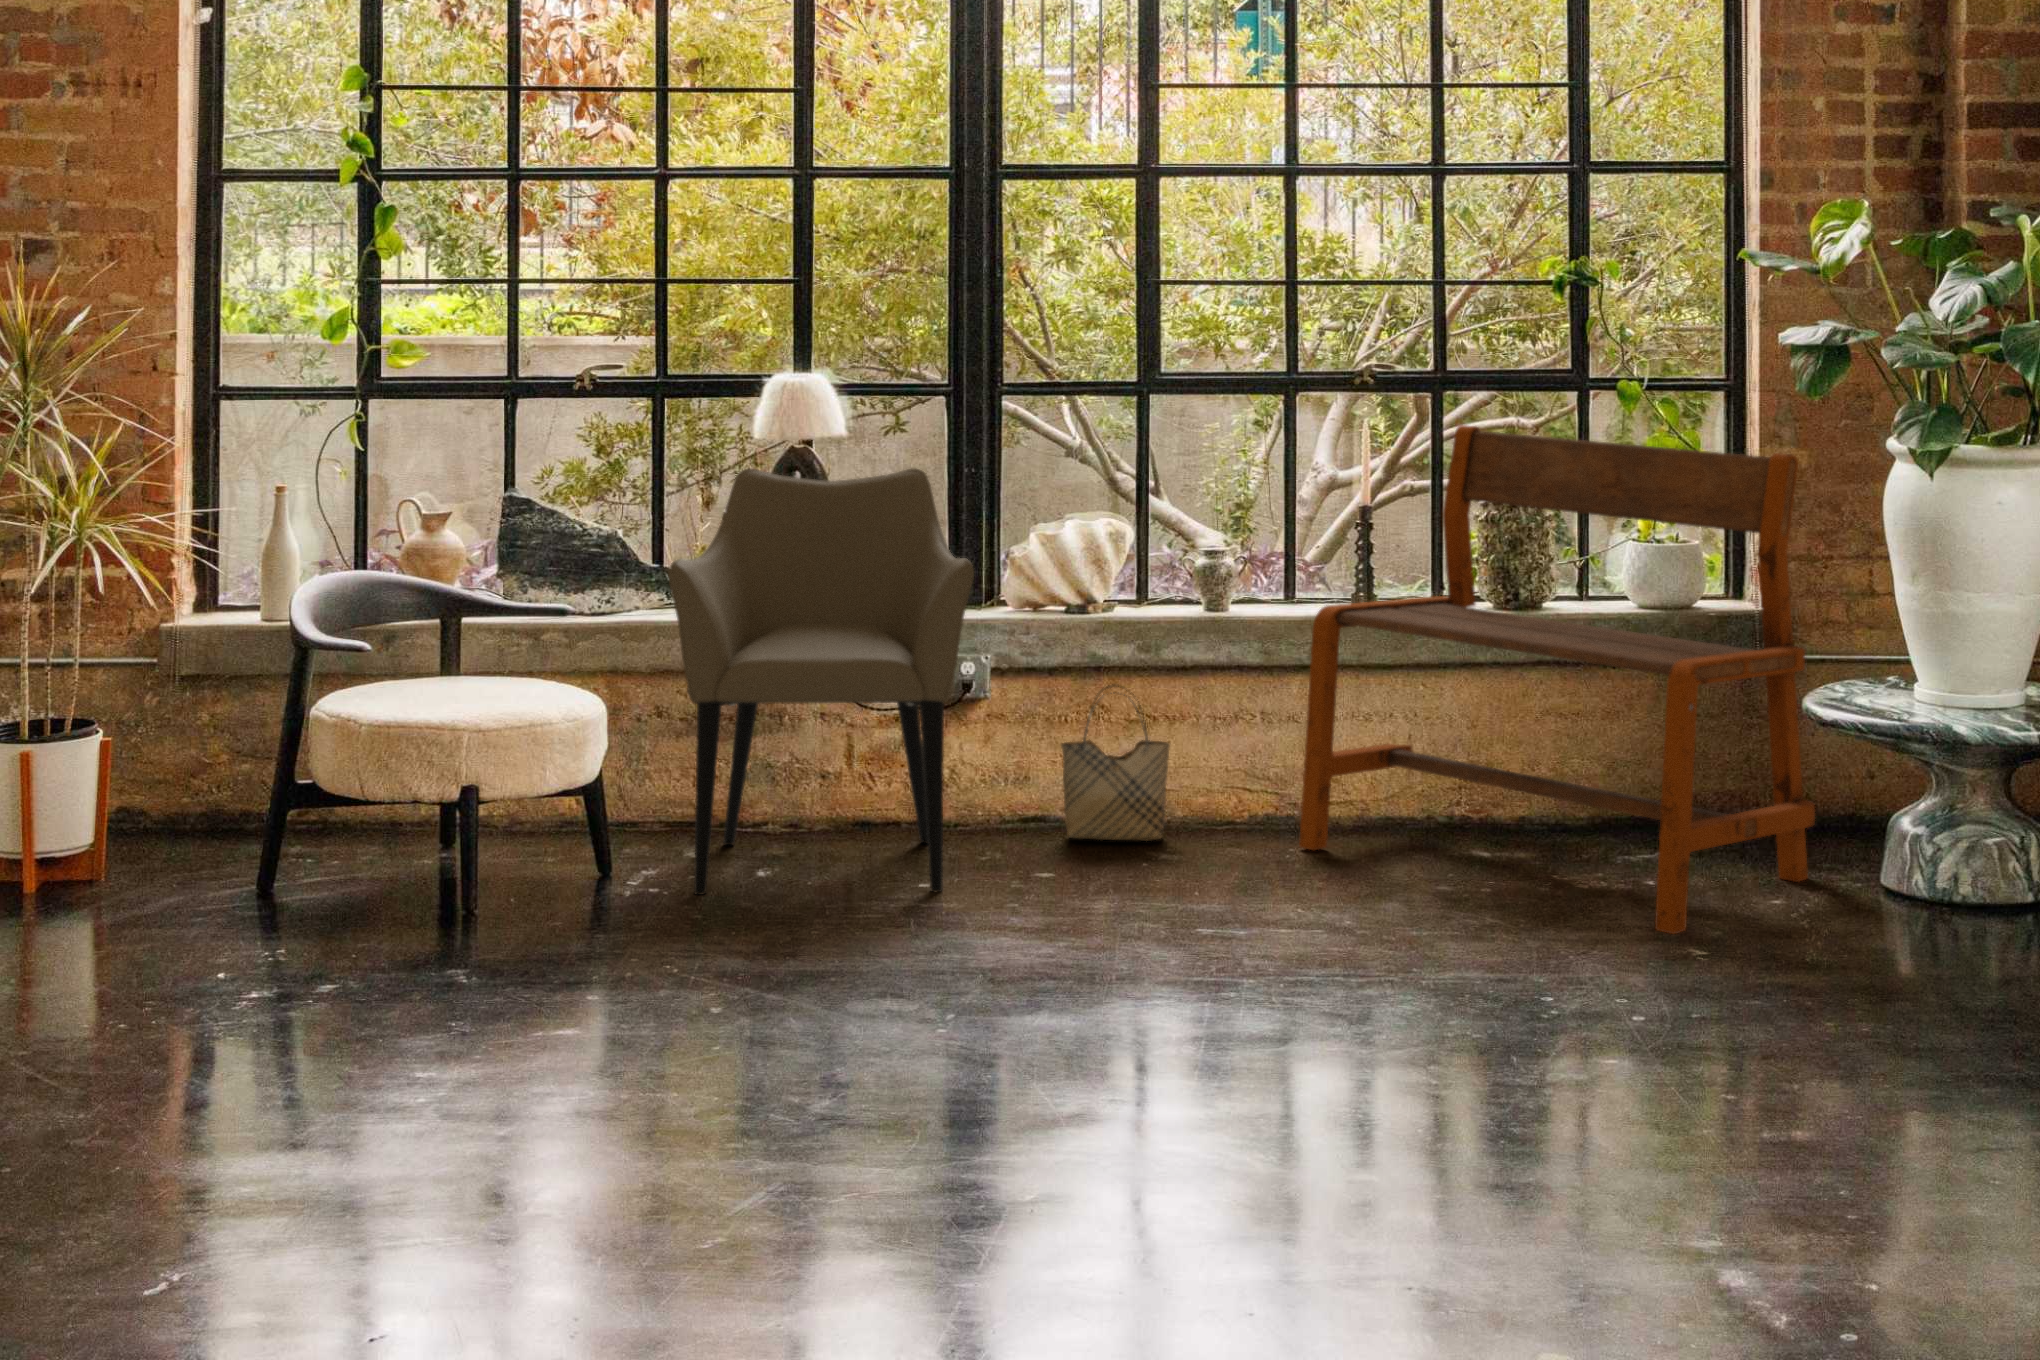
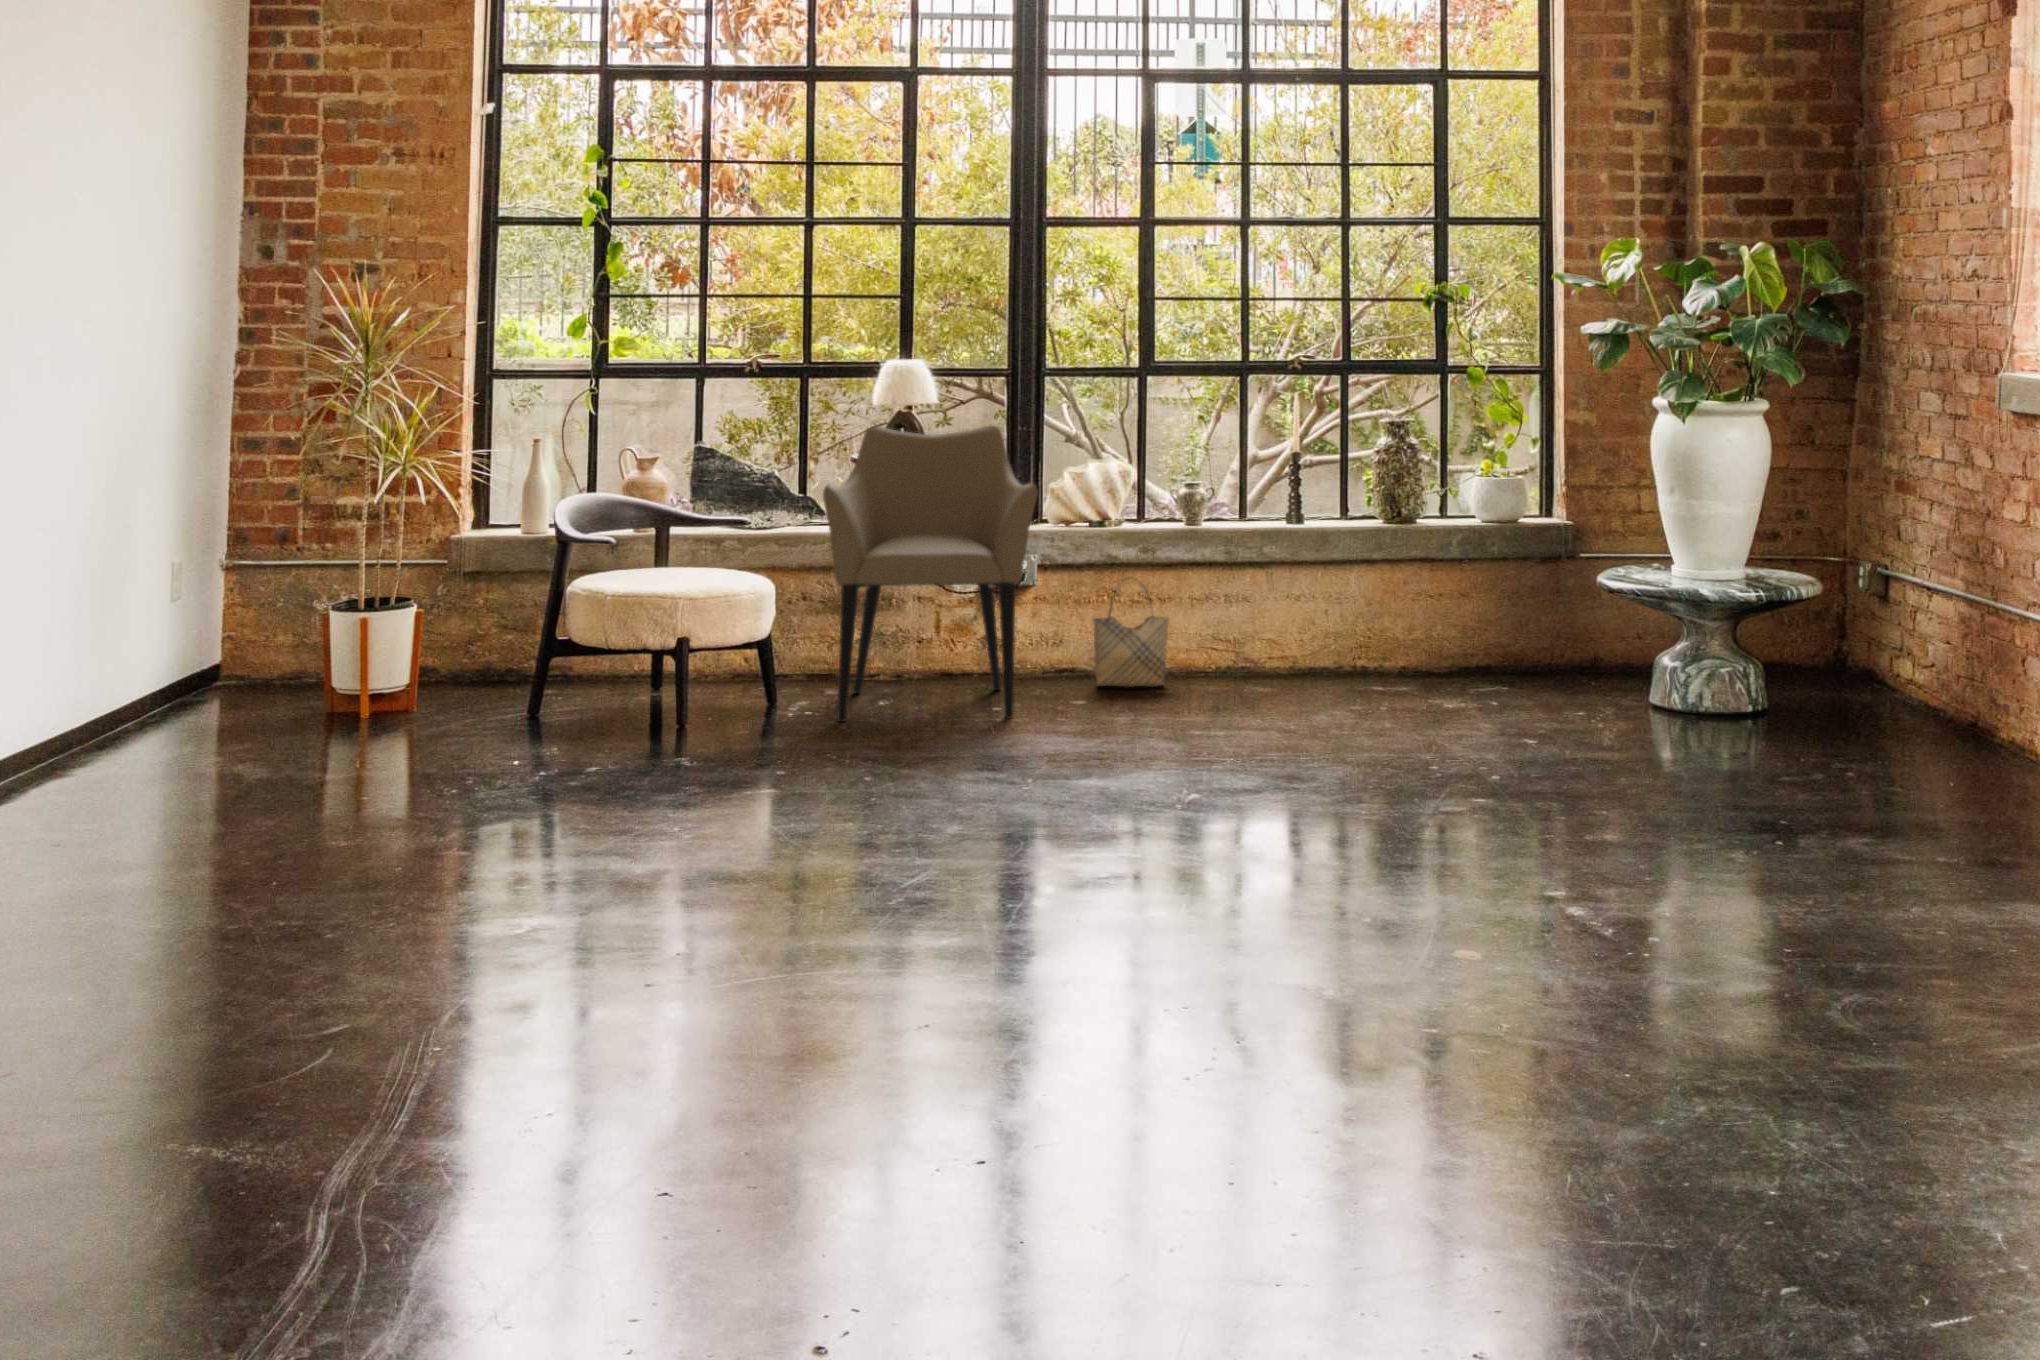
bench: present [1299,425,1815,934] -> none [1259,396,1613,735]

